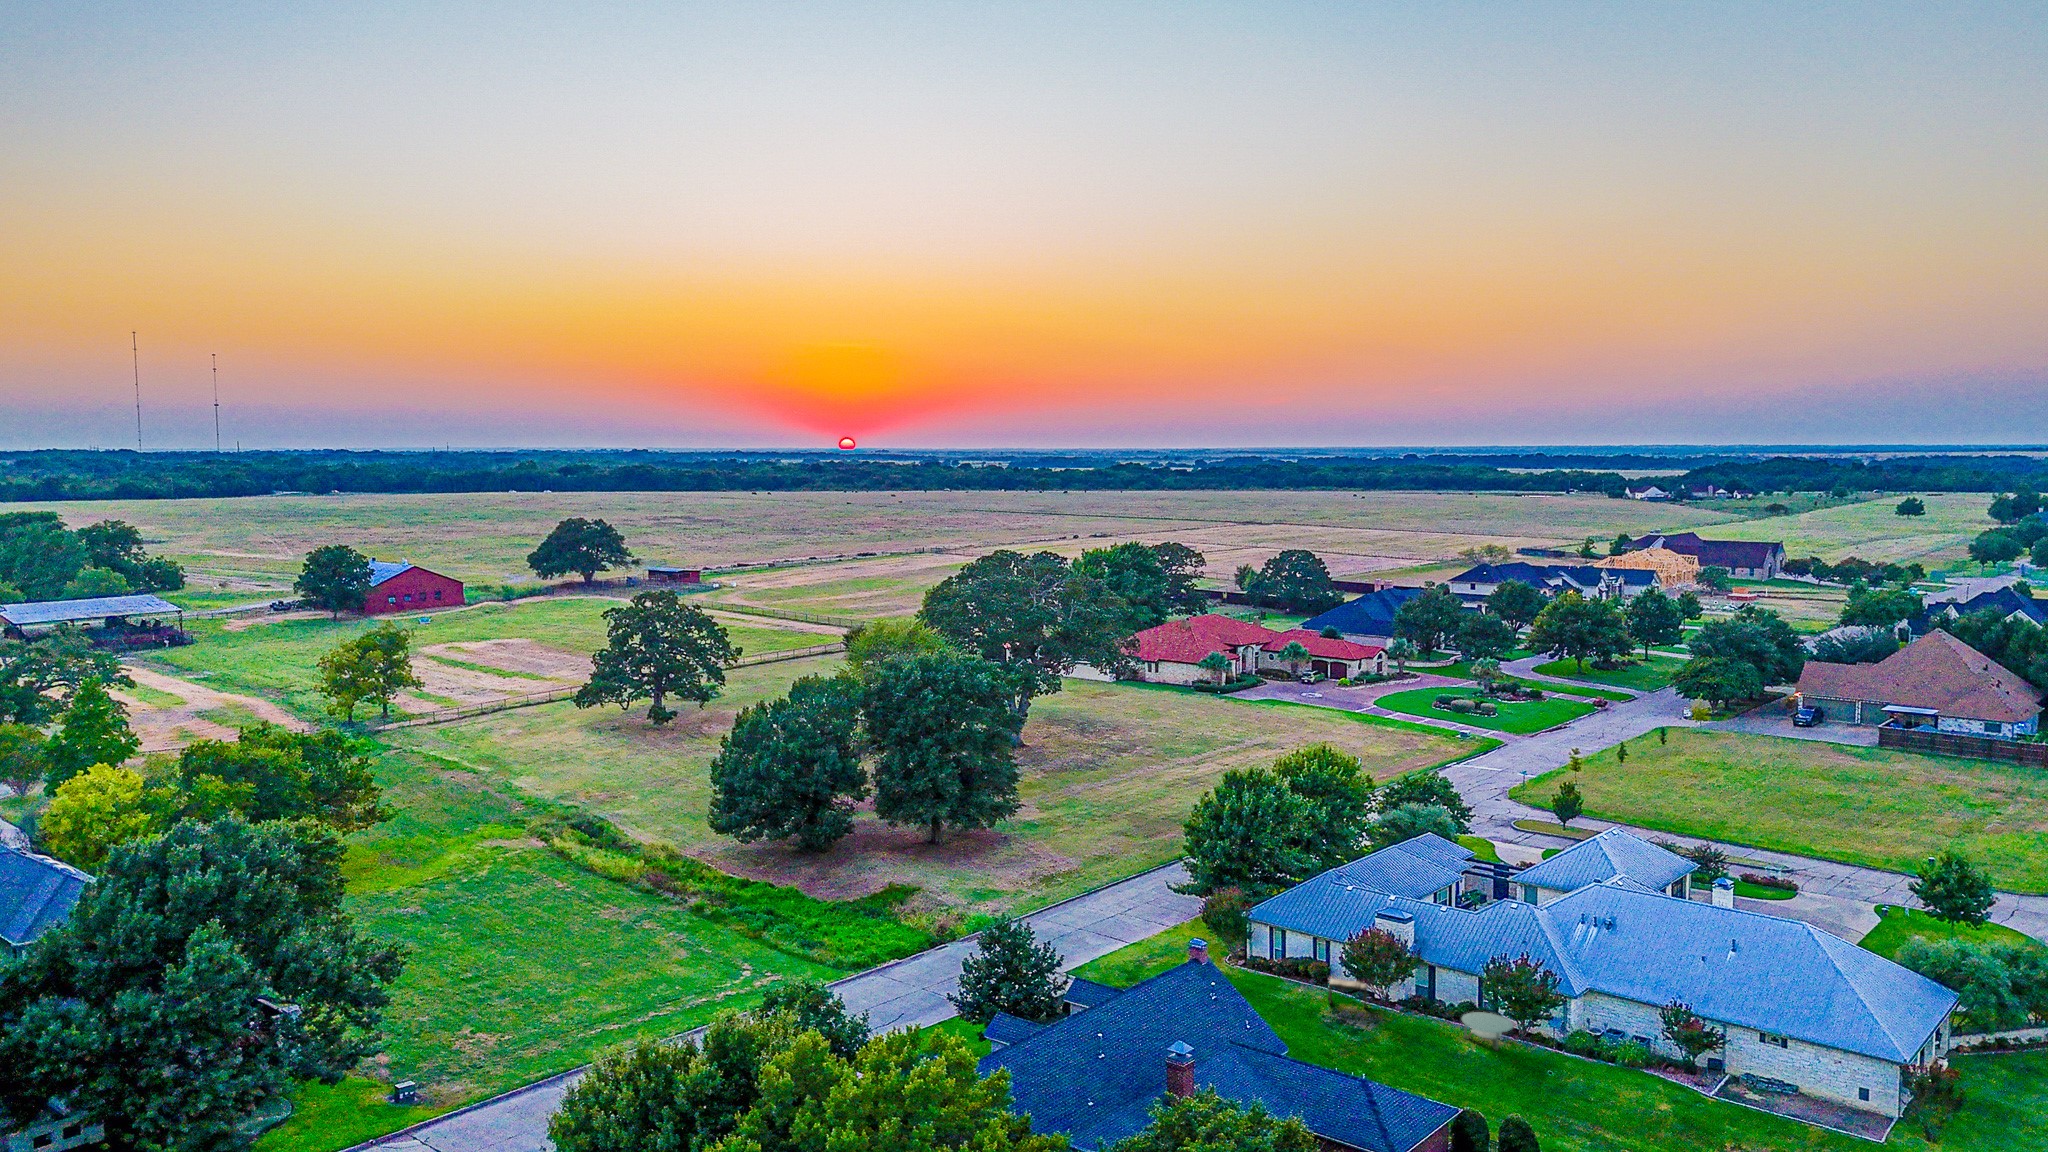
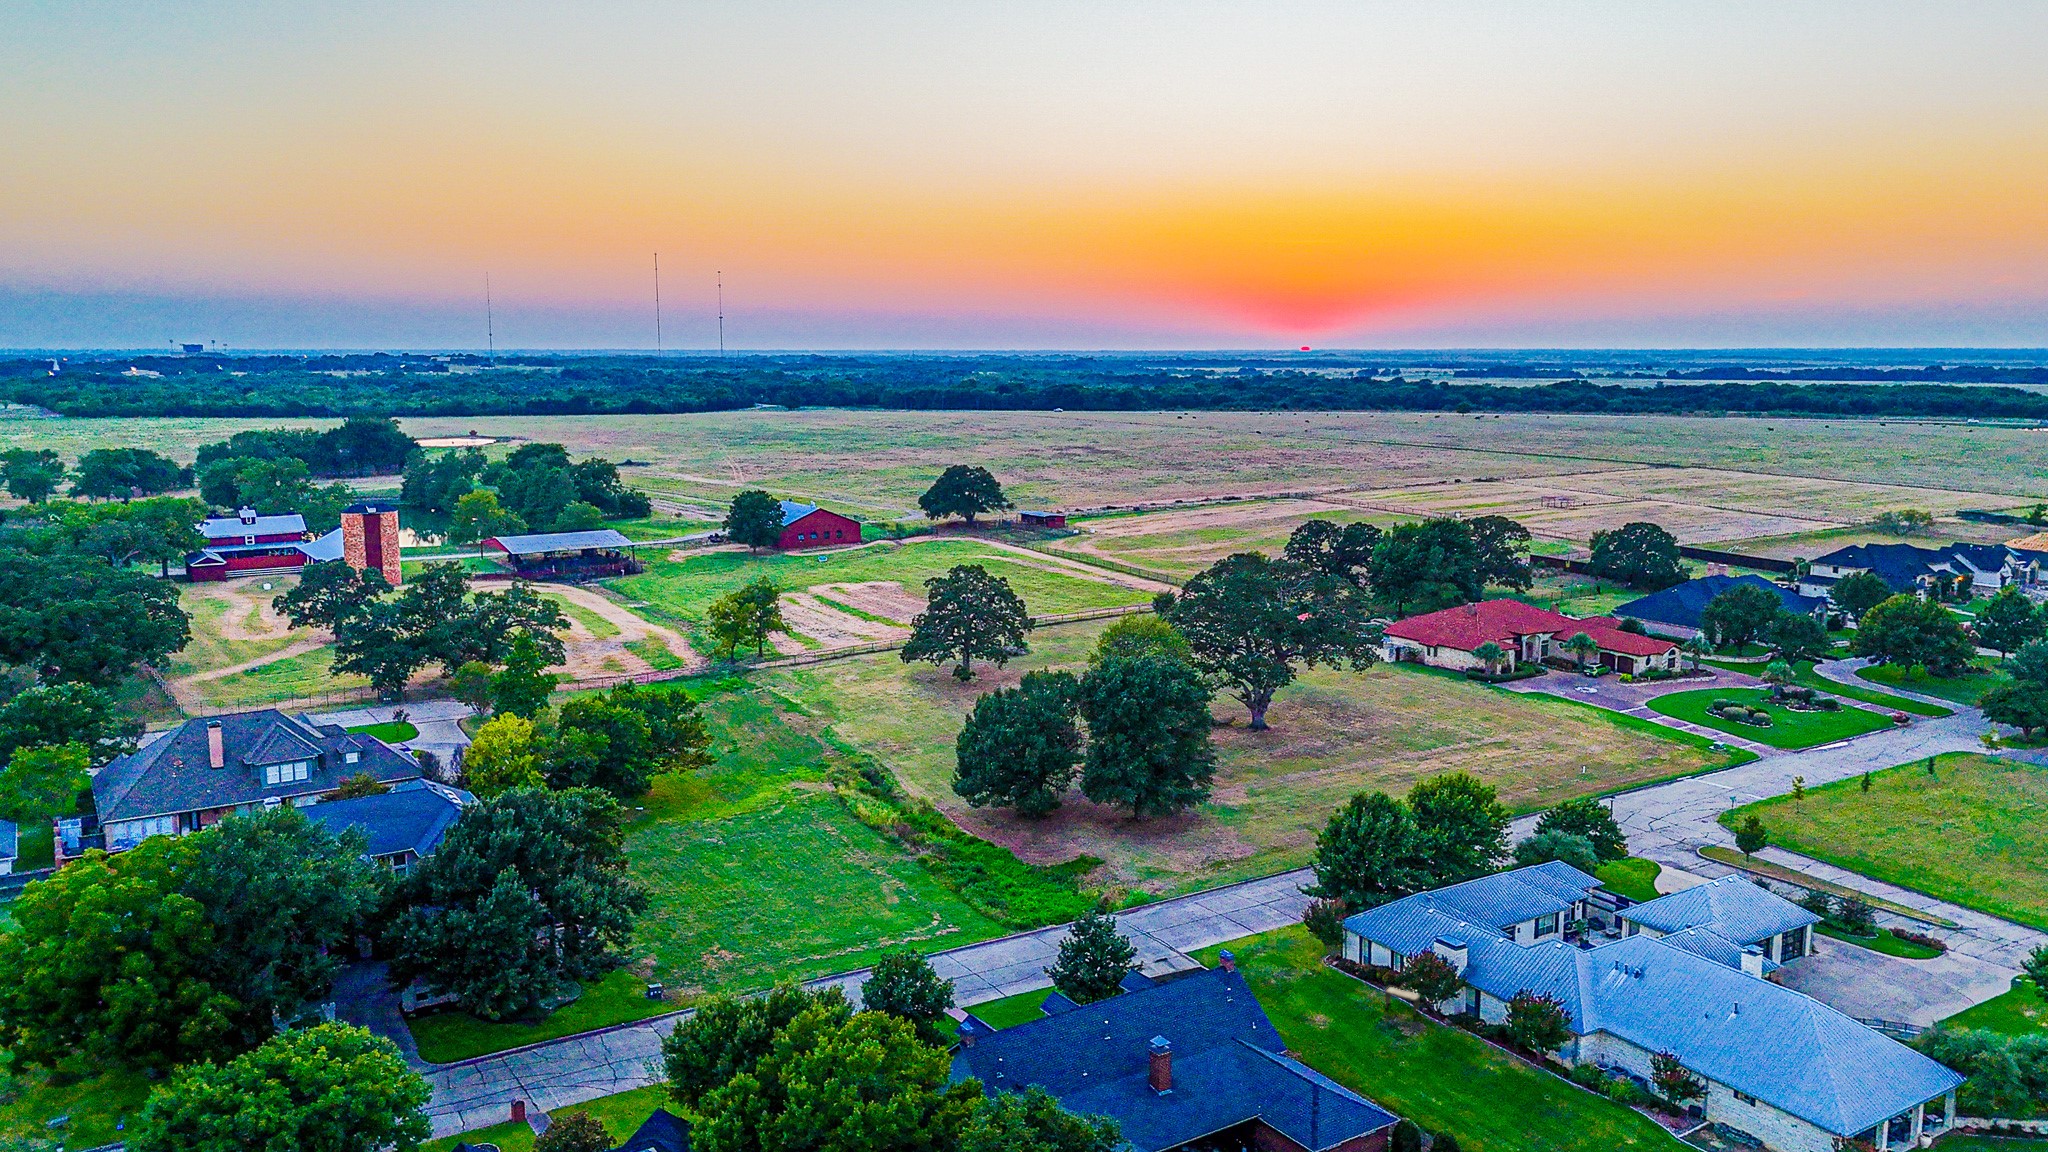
round table: present [1462,1012,1513,1051] -> none [1481,1033,1525,1069]

